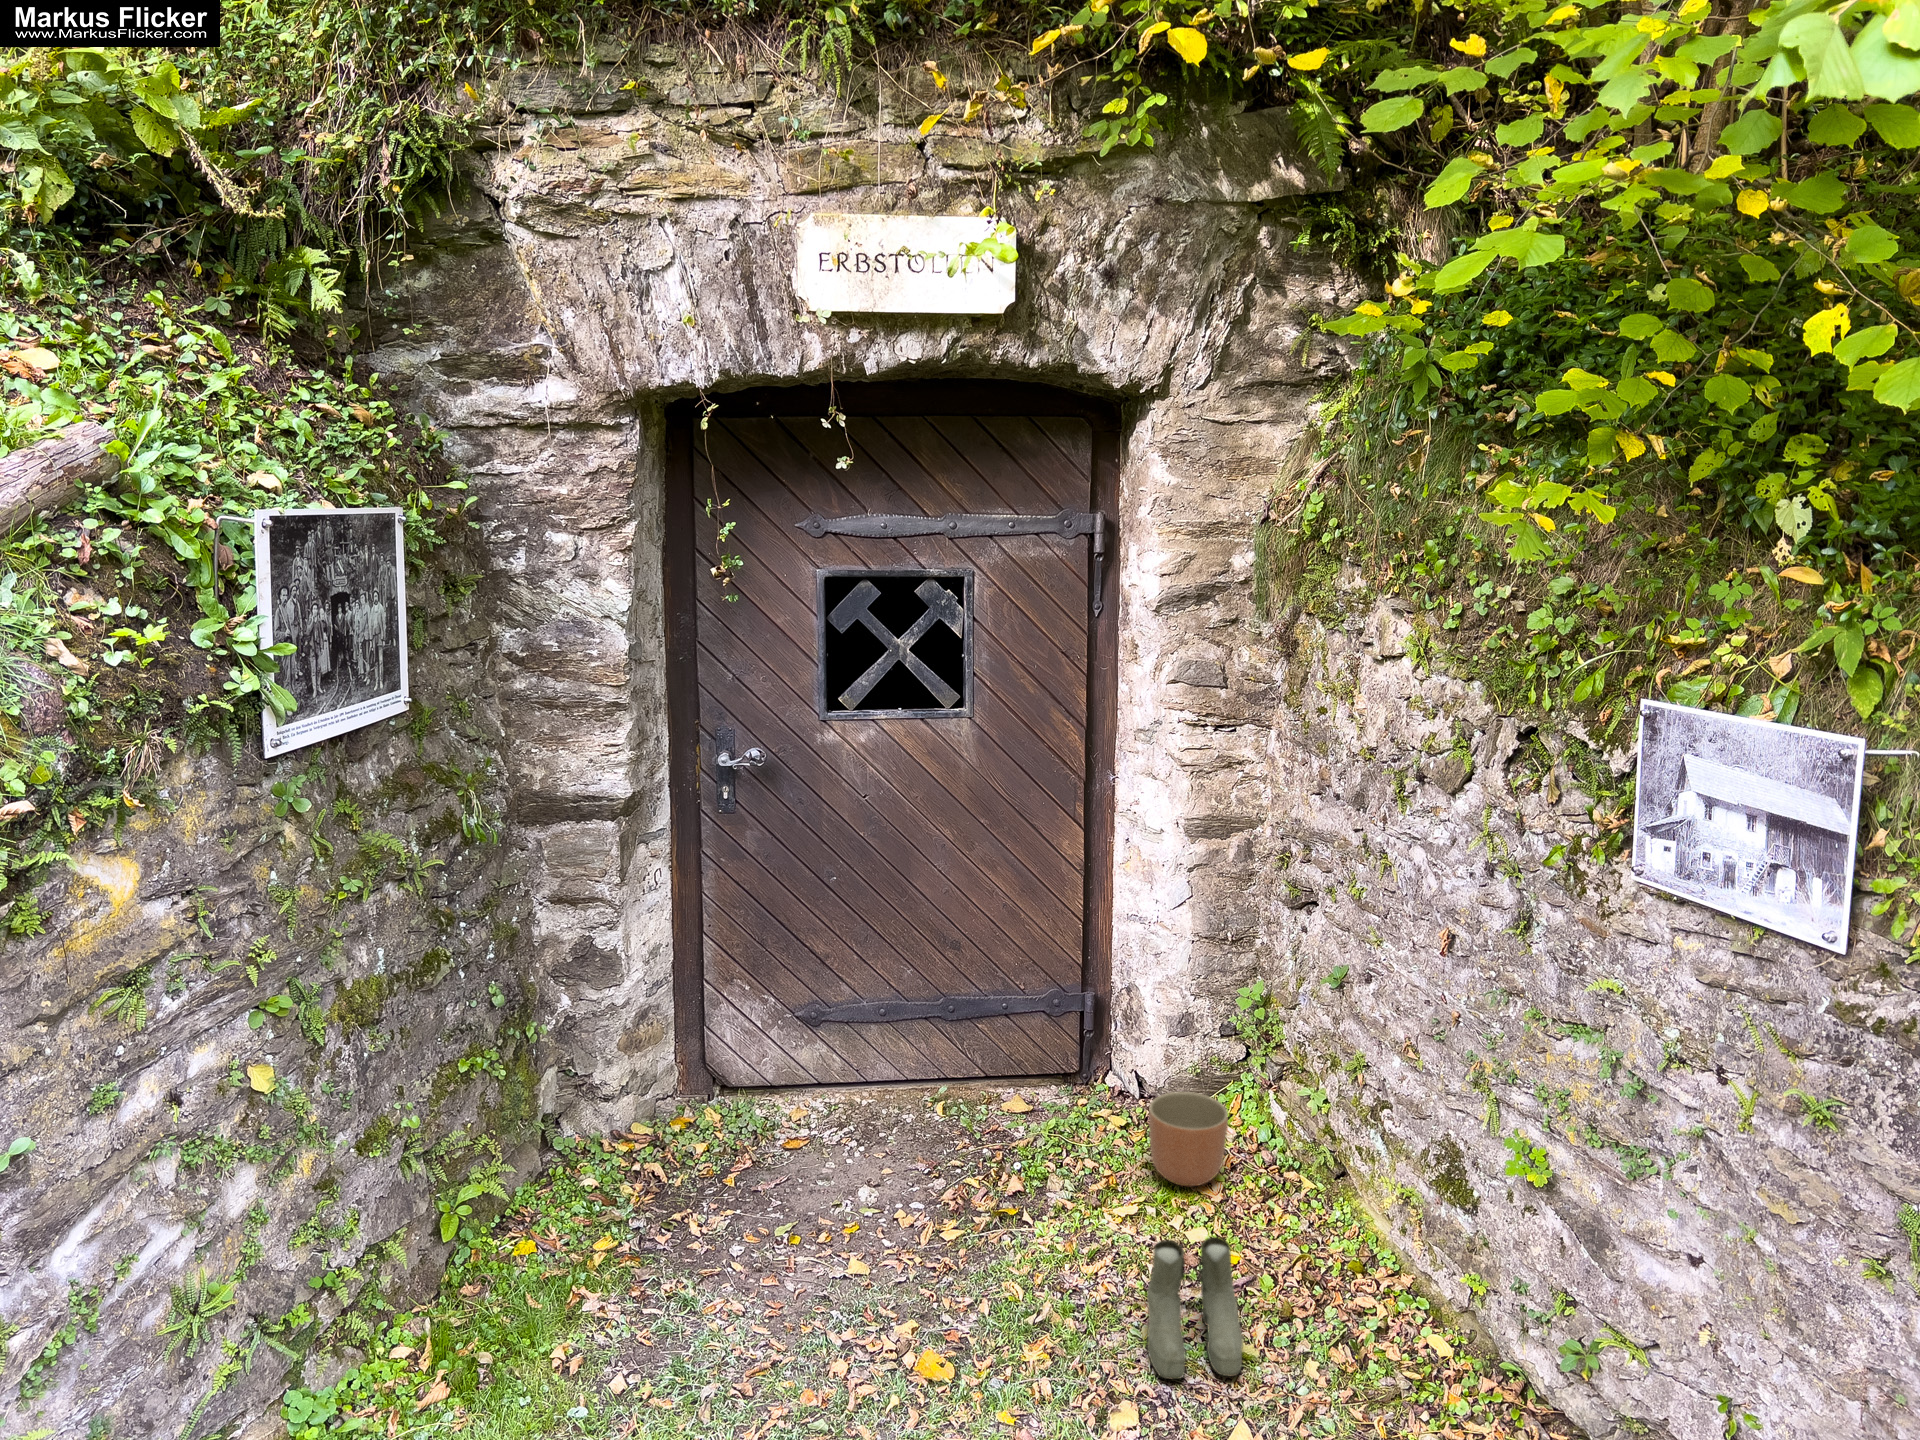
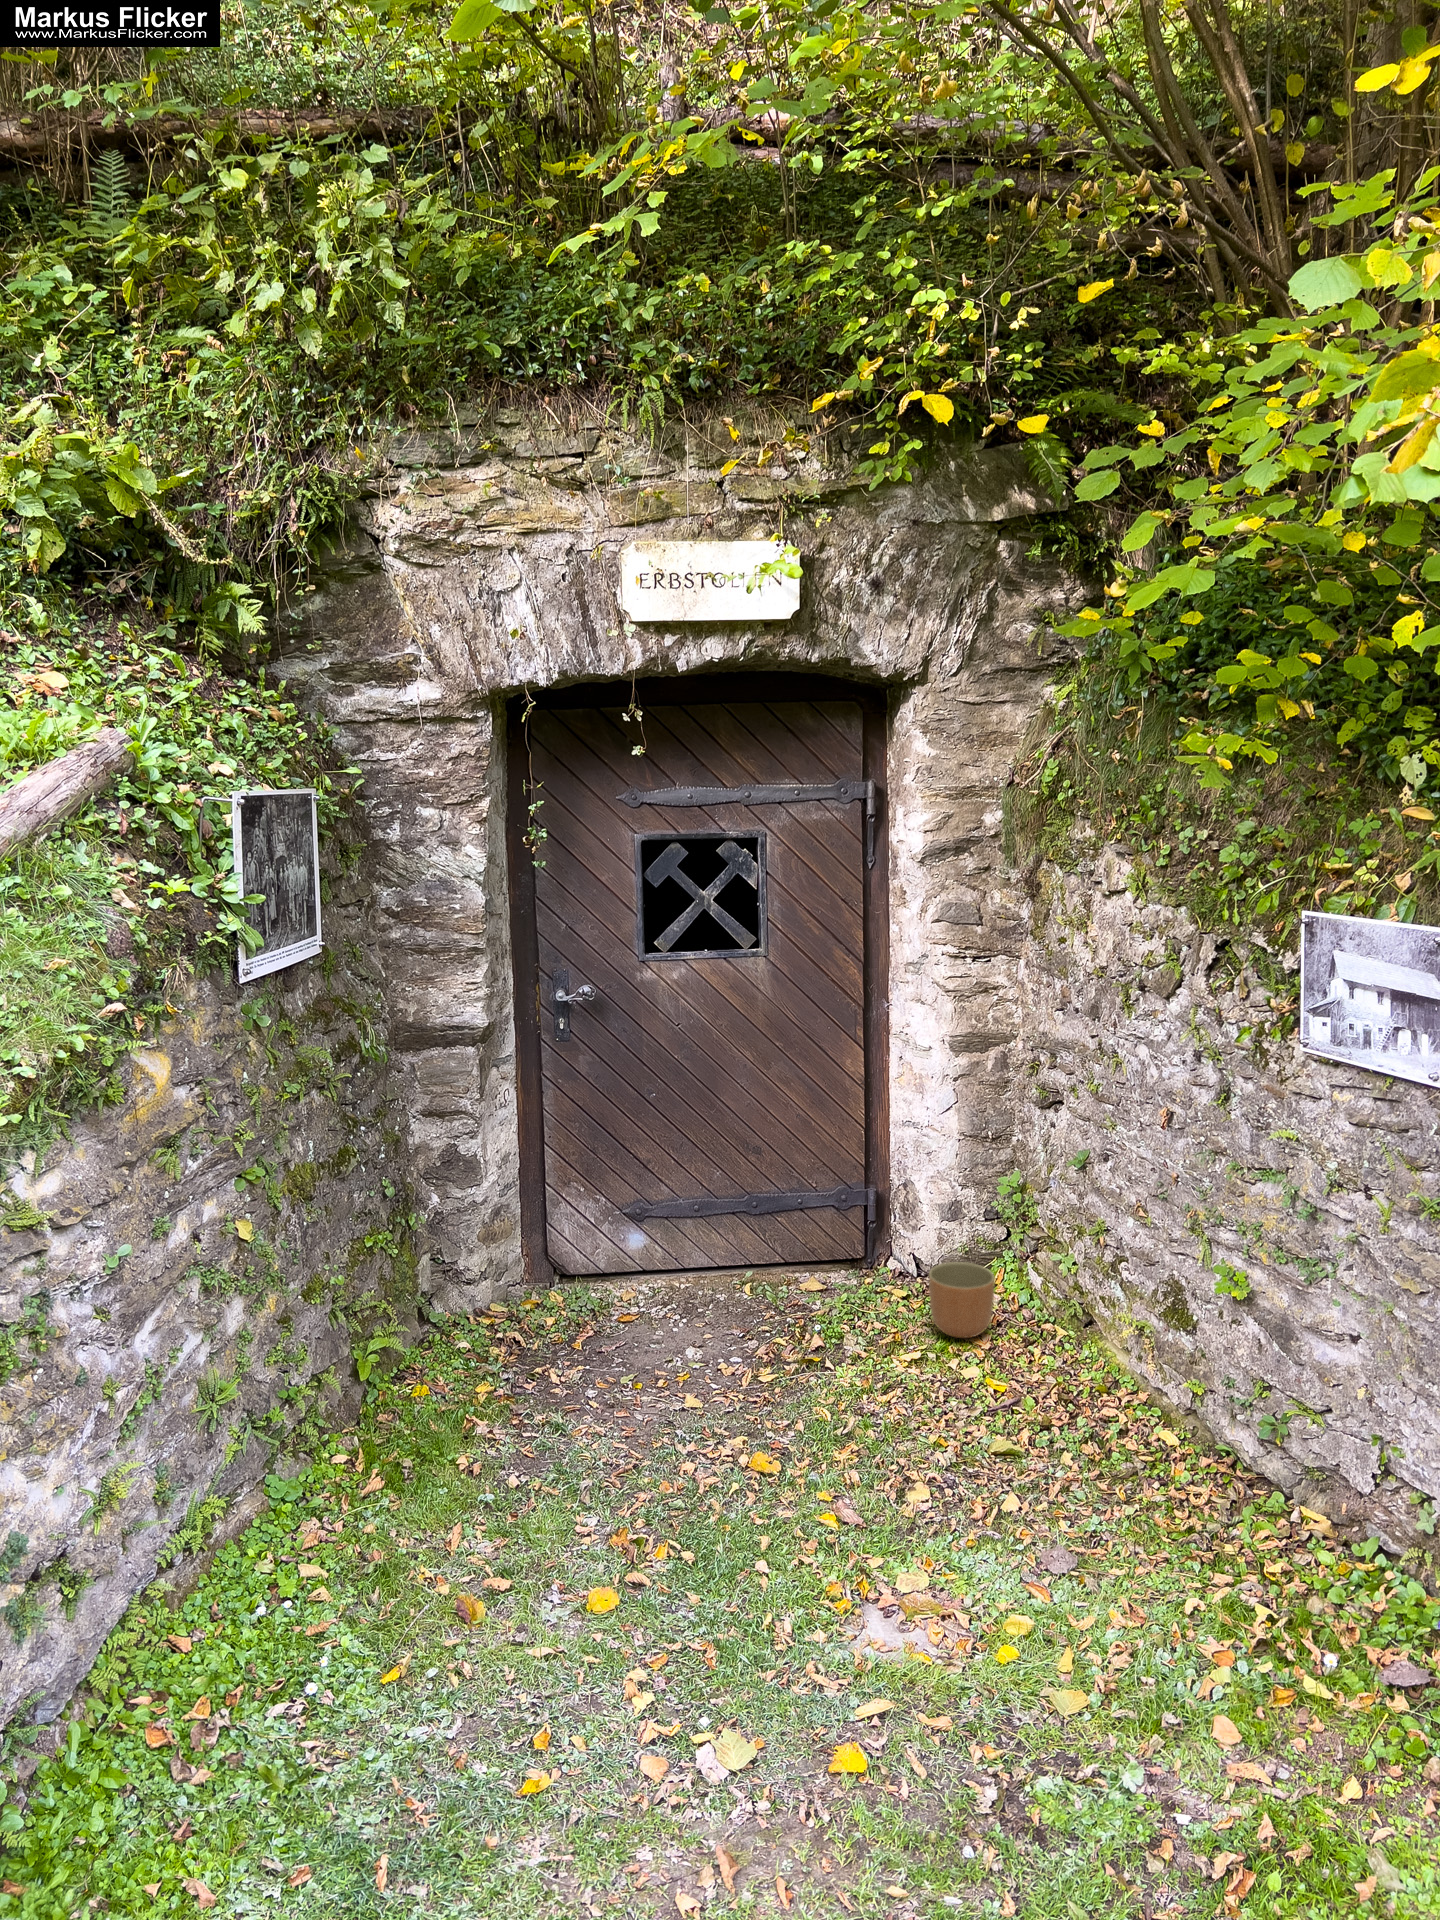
boots: present [1147,1237,1243,1379] -> none [934,1362,1012,1472]

